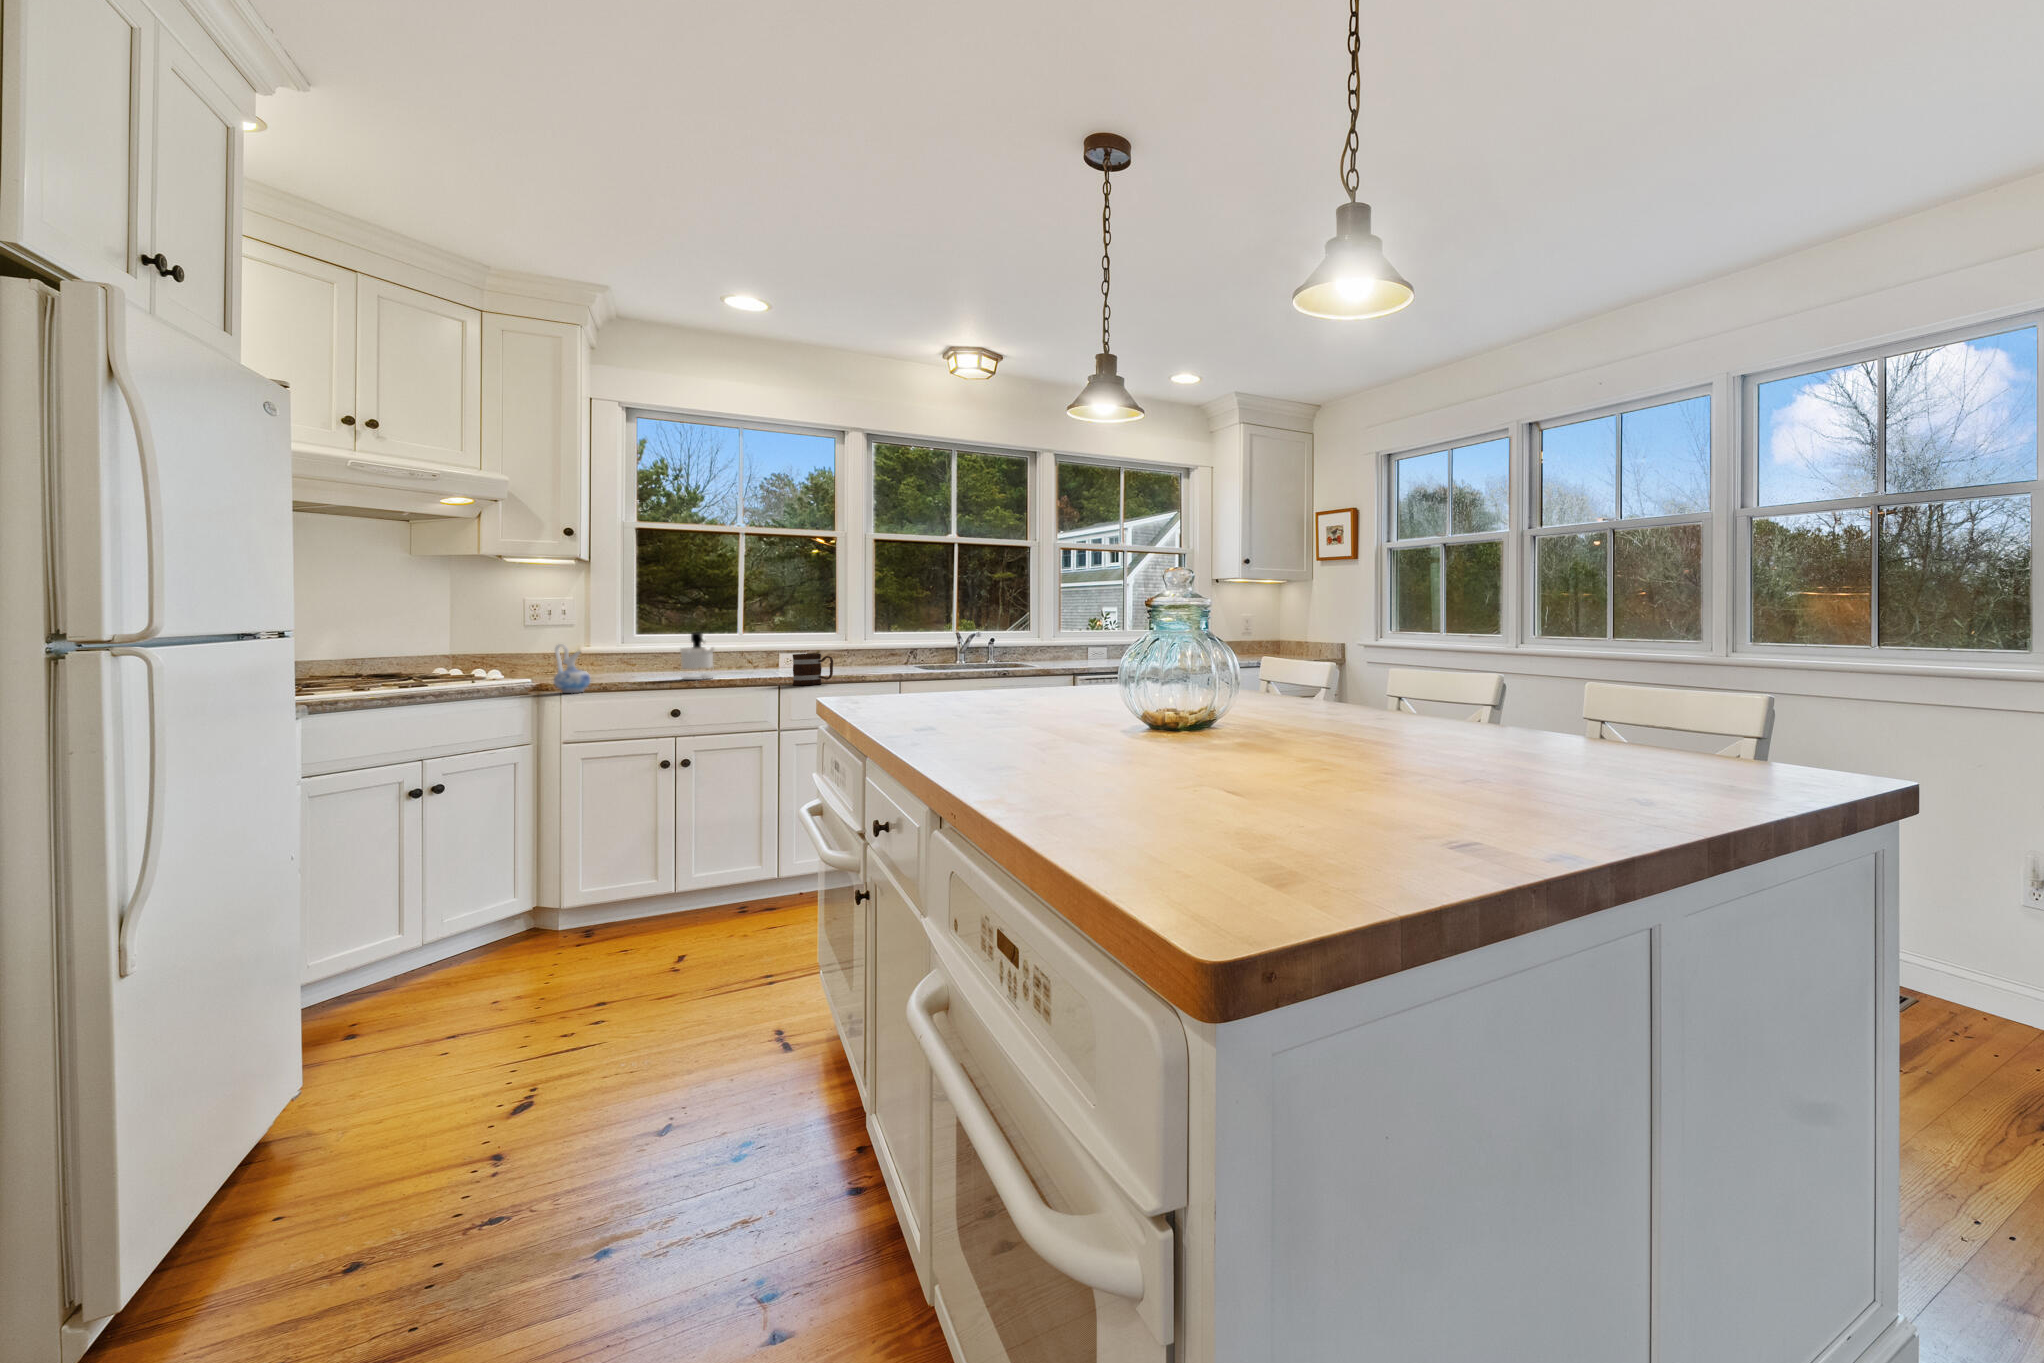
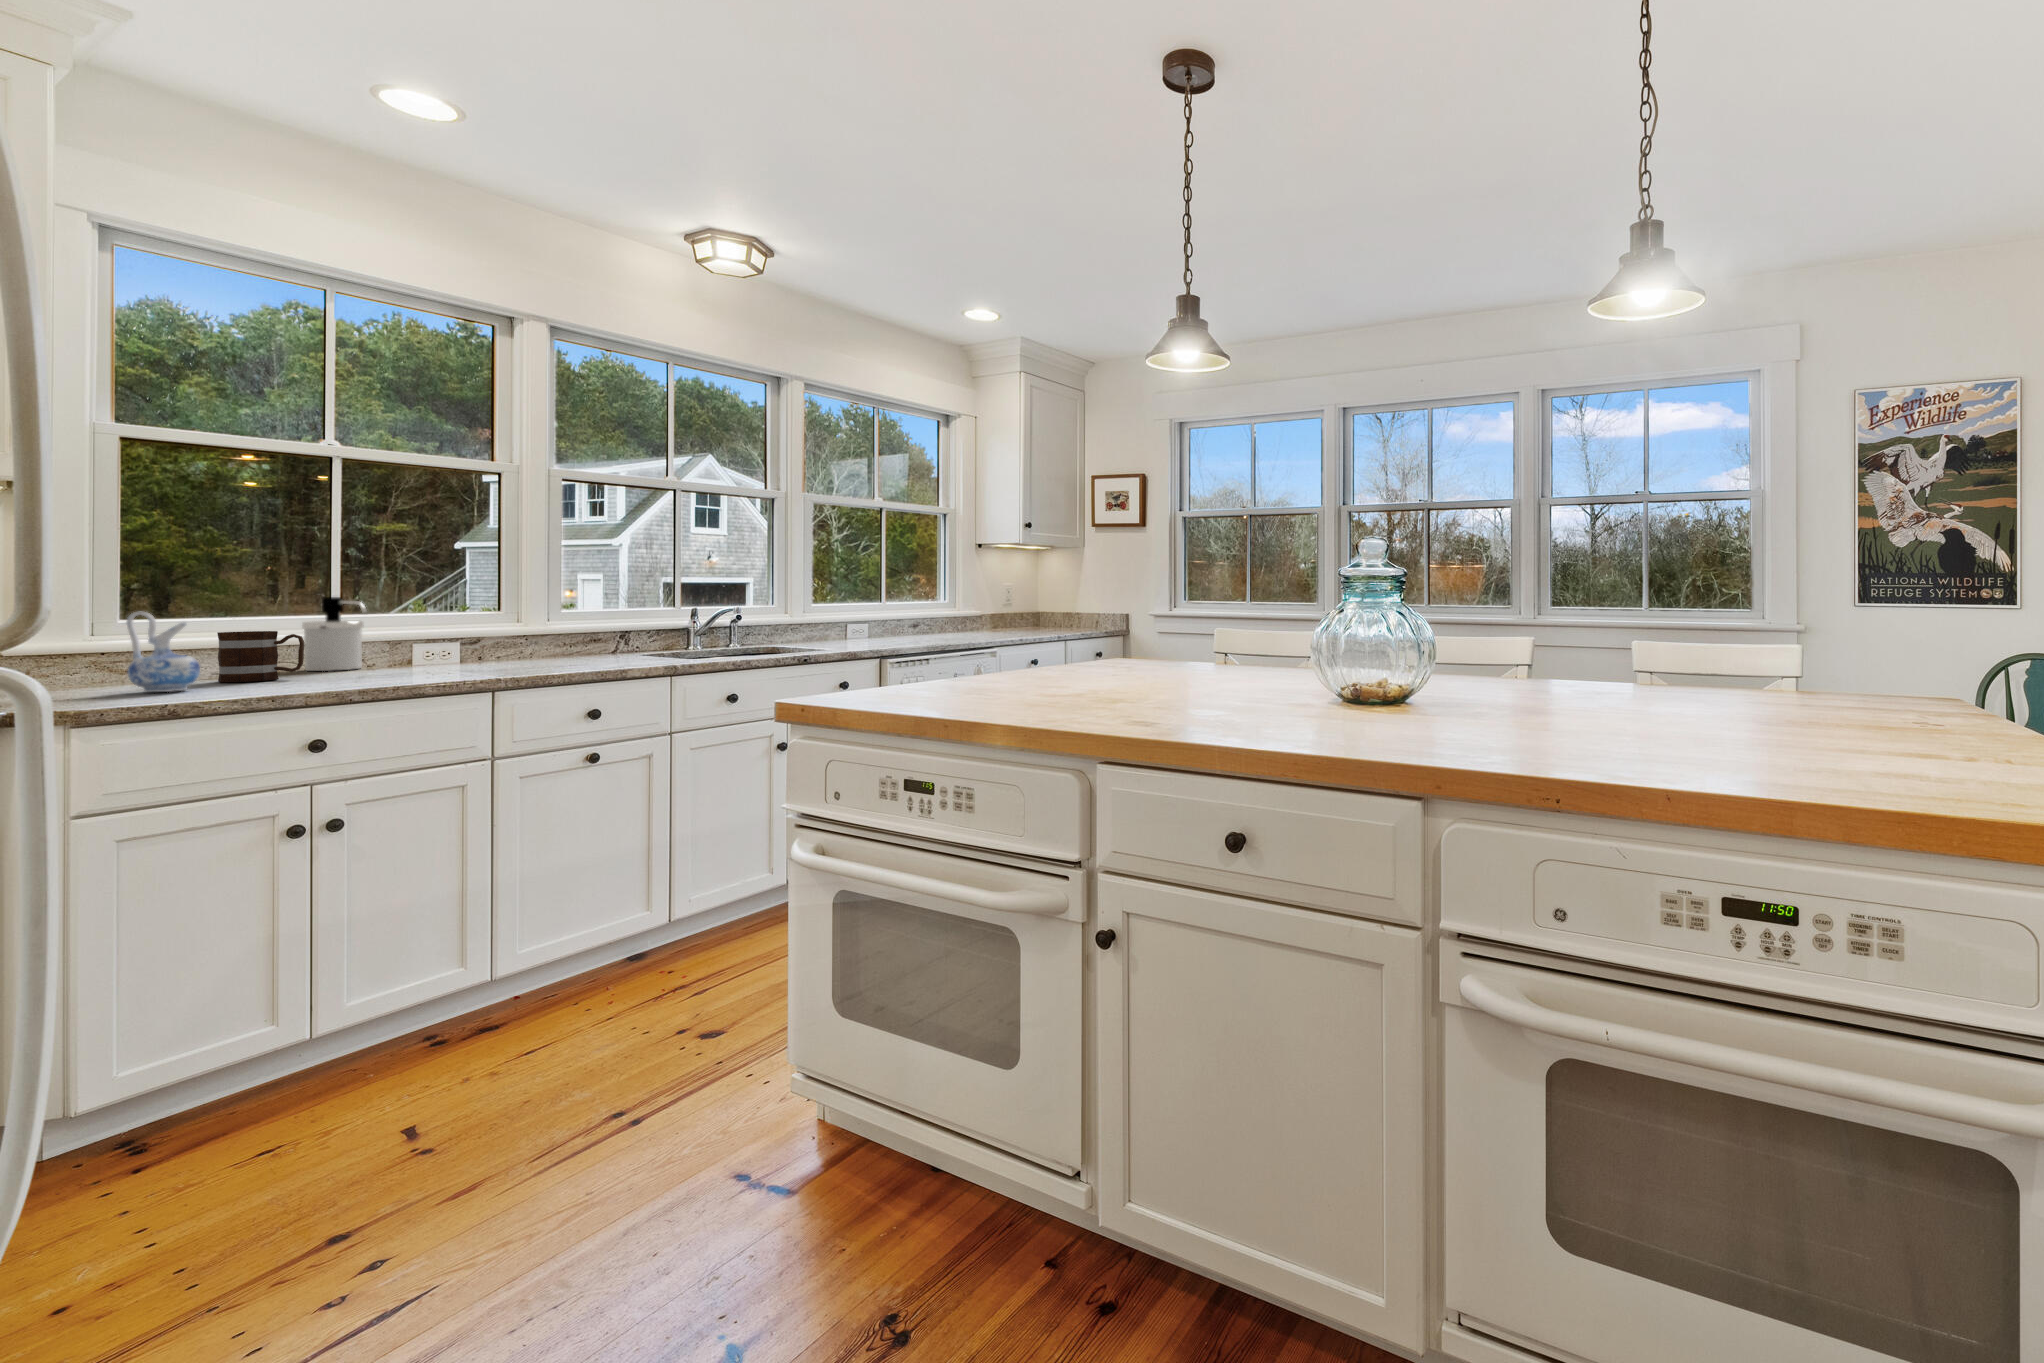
mug: present [793,653,833,685] -> present [217,631,305,682]

